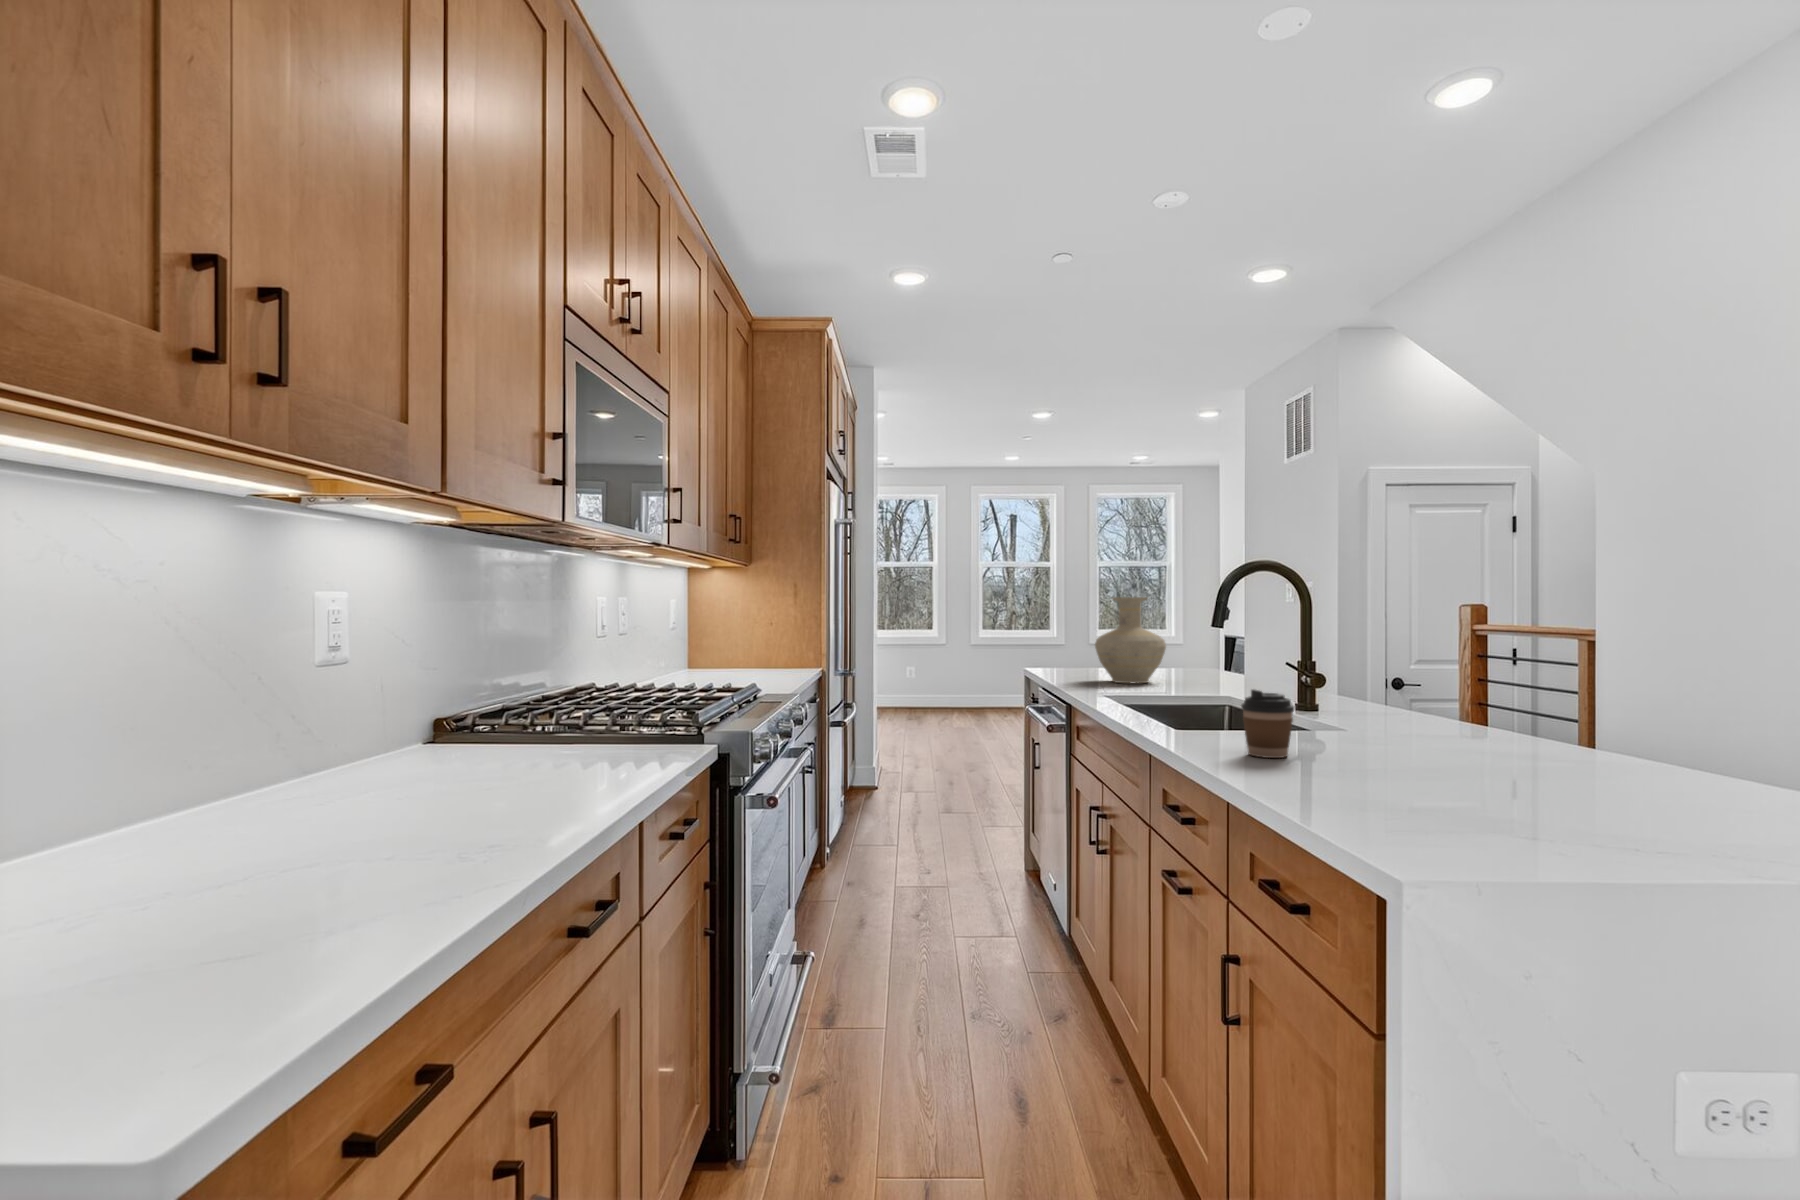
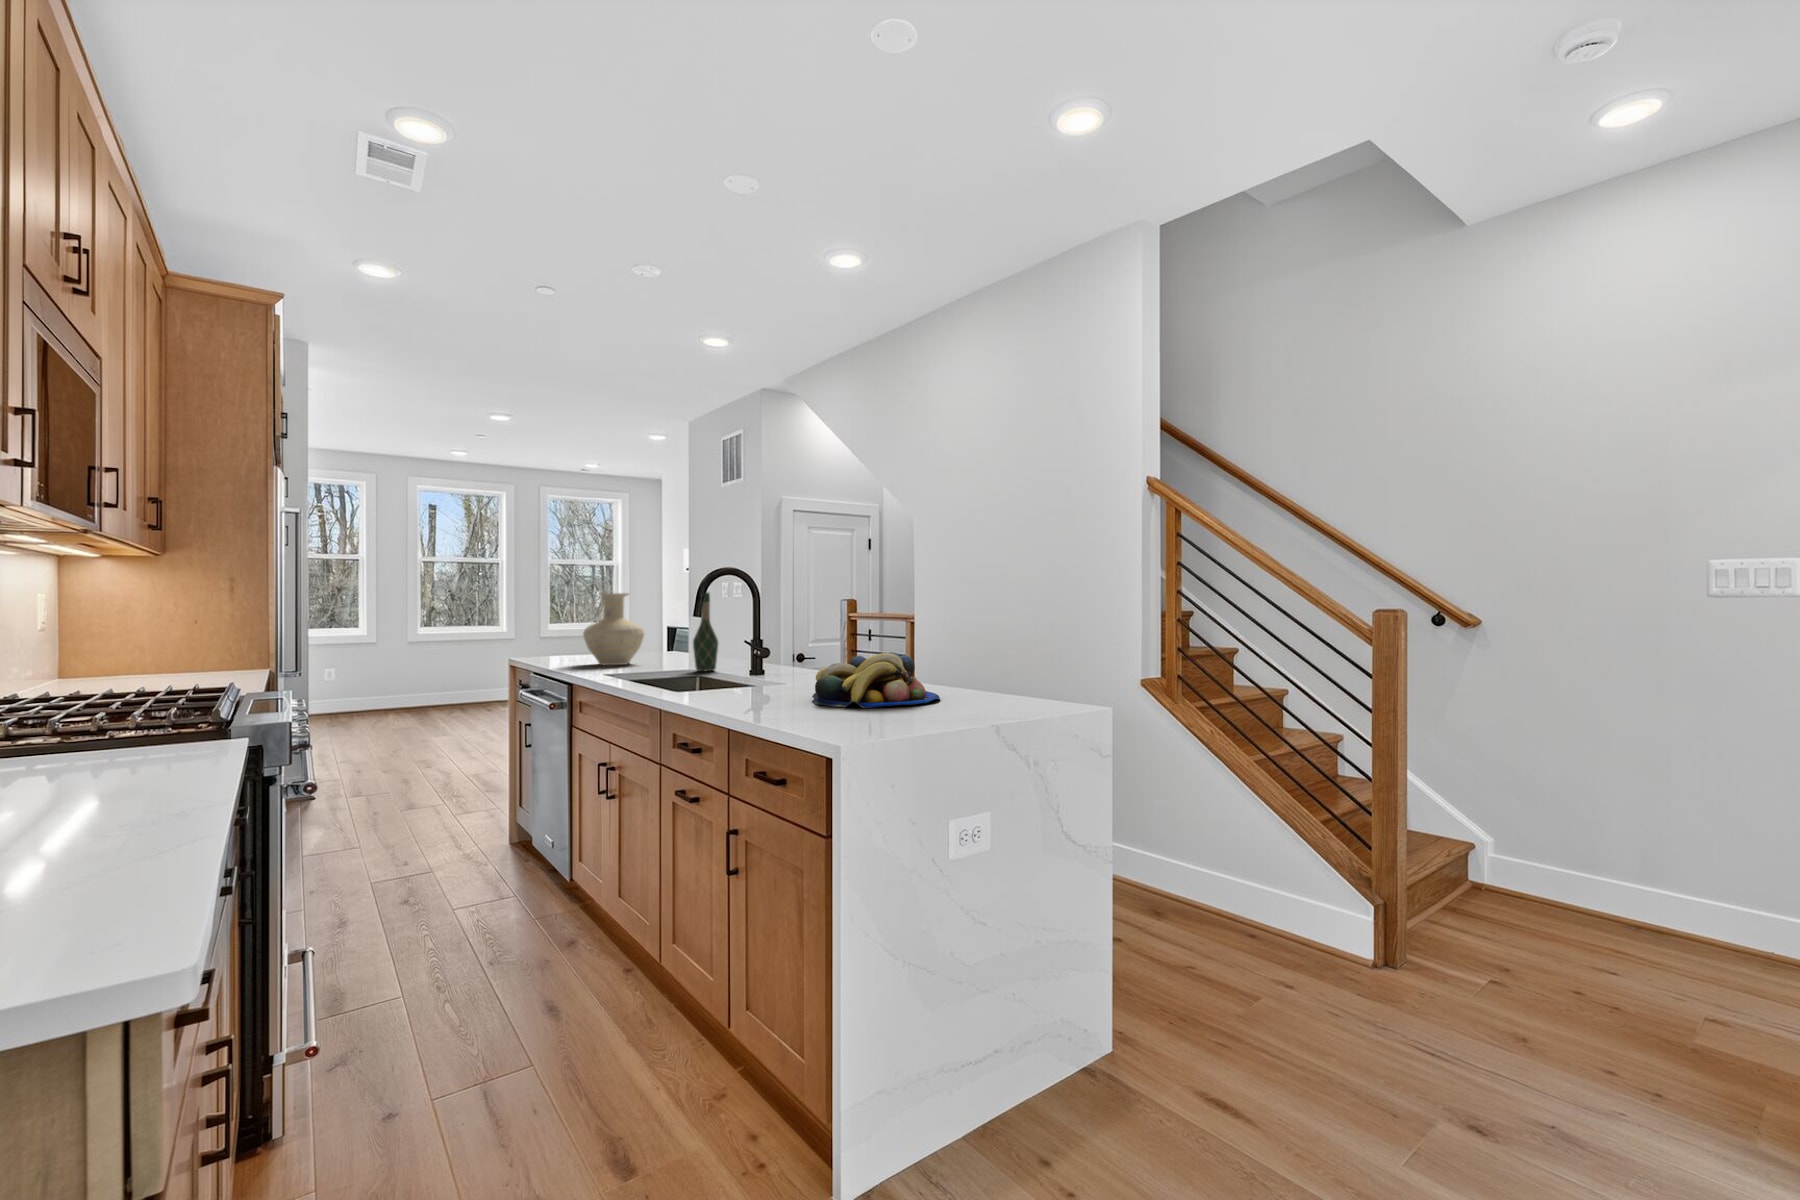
wine bottle: none [1219,596,1254,700] -> present [693,592,718,671]
coffee cup: present [1241,689,1294,758] -> none [729,656,763,702]
fruit bowl: none [1375,698,1638,798] -> present [812,652,940,708]

